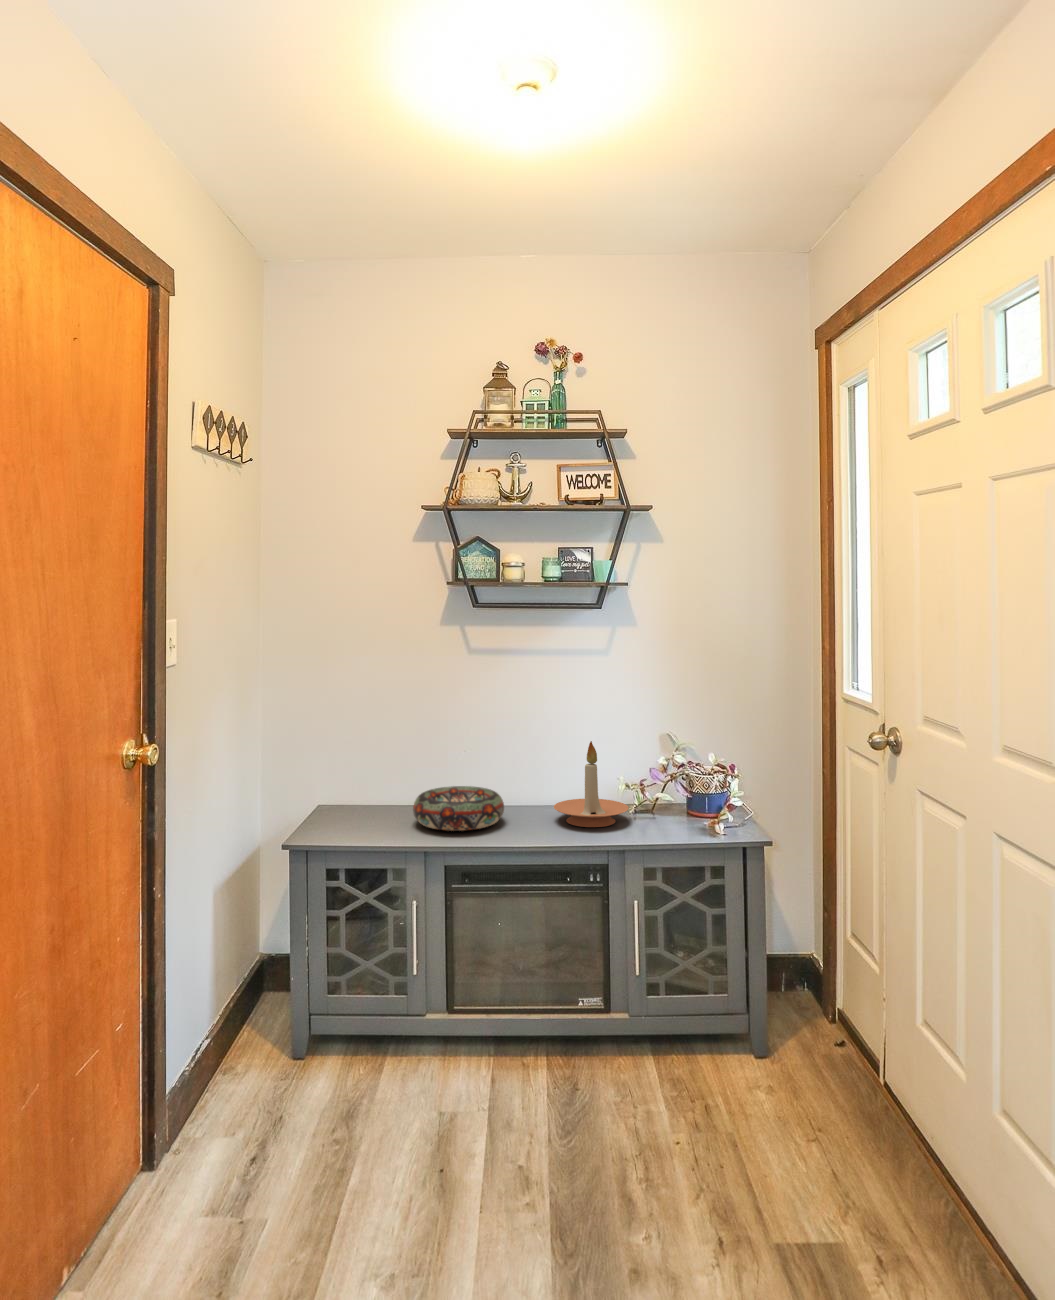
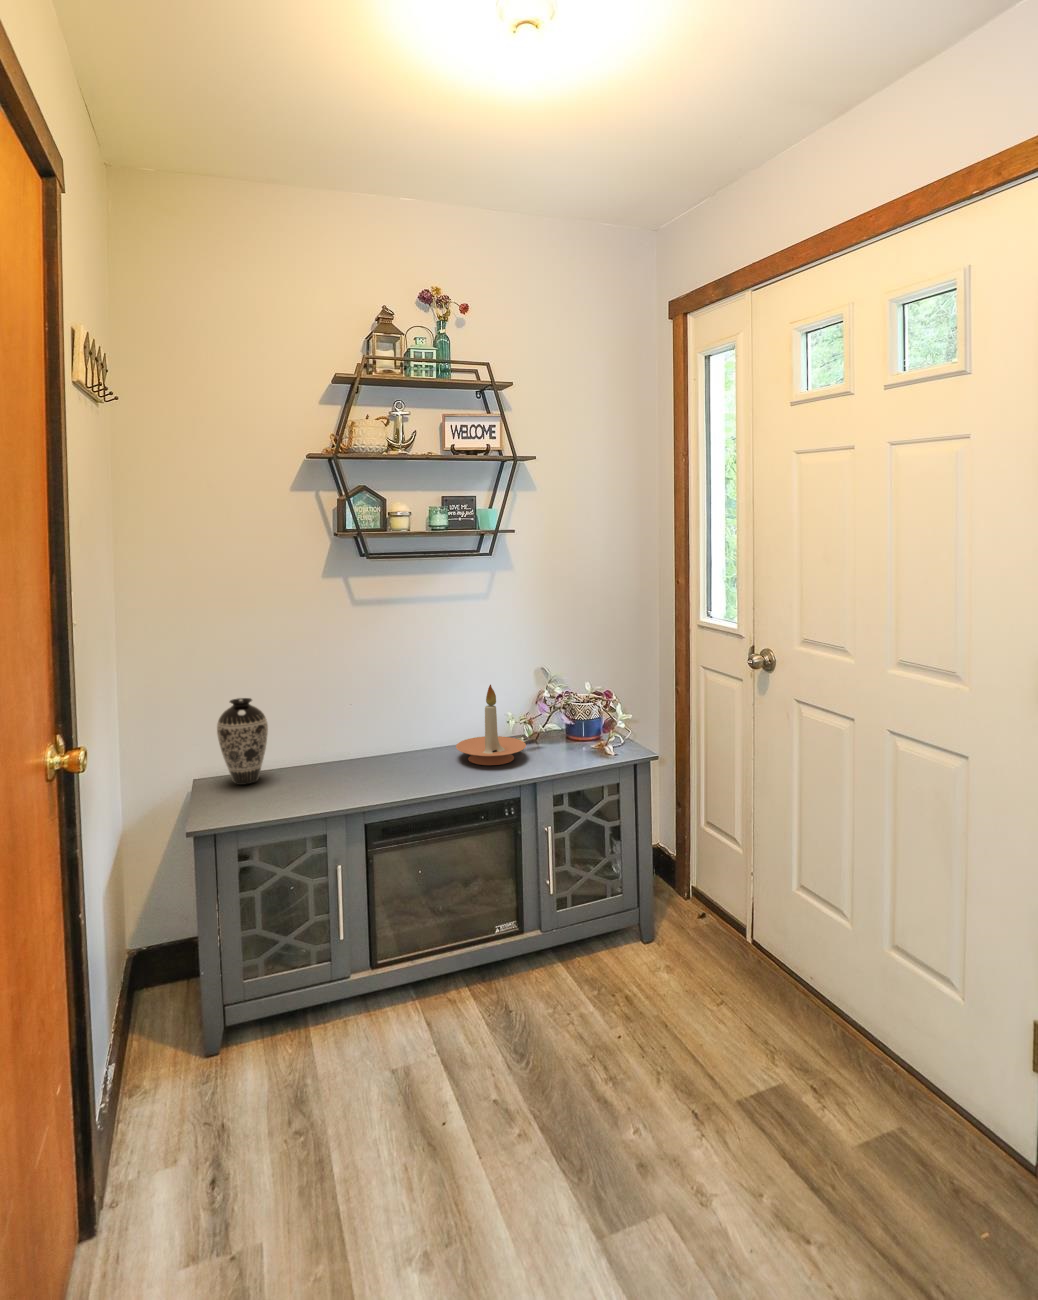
decorative vase: none [326,738,372,820] -> present [217,698,268,785]
decorative bowl: present [413,786,504,831] -> none [319,737,412,785]

